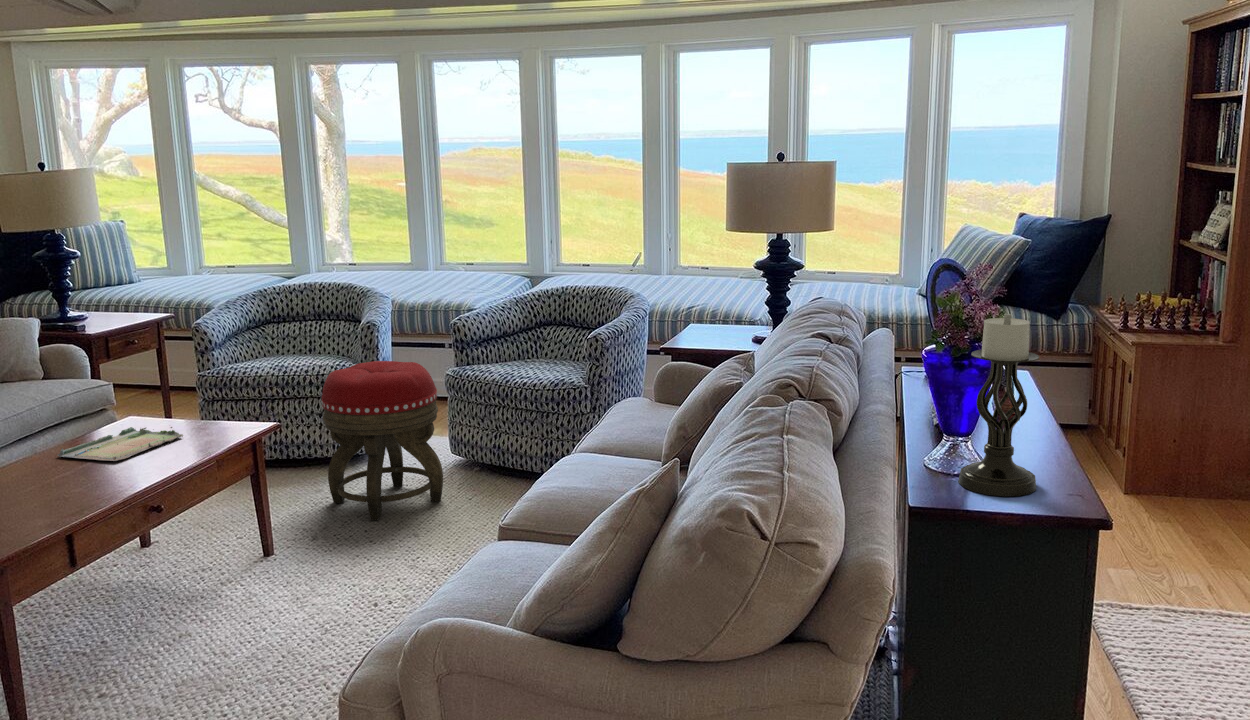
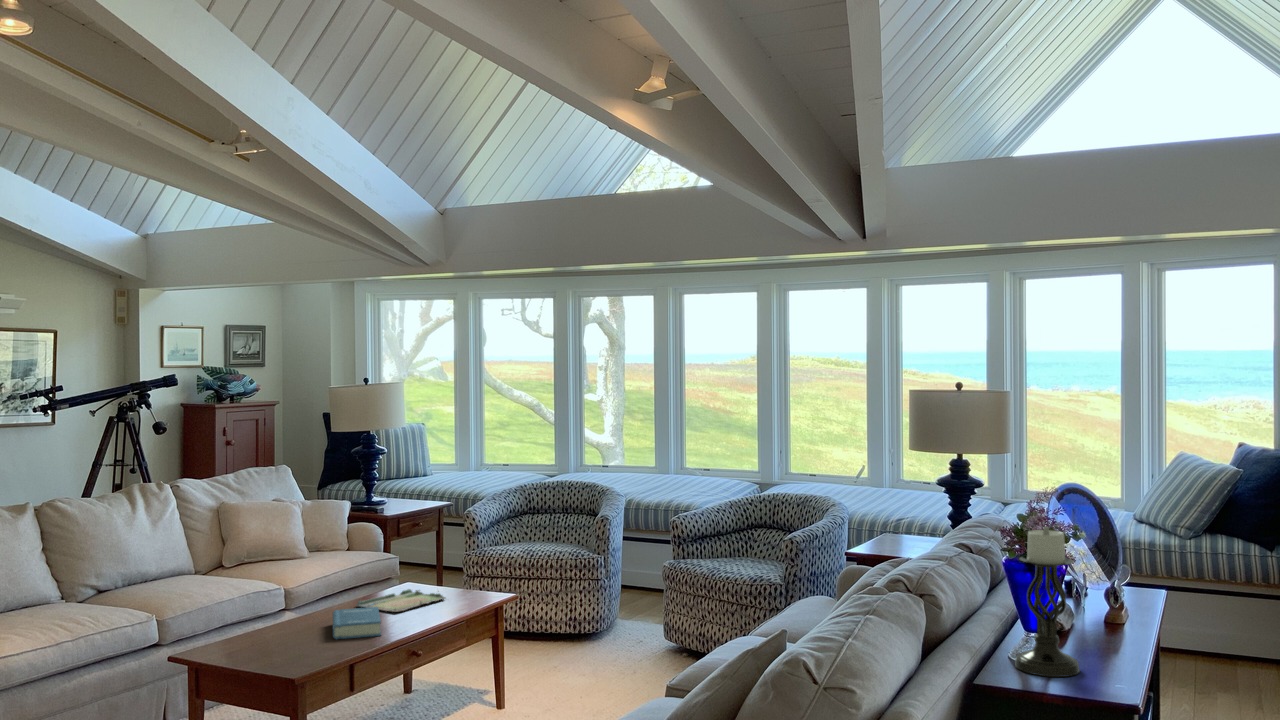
footstool: present [322,361,443,520] -> none [556,550,652,687]
hardback book: none [24,458,99,509] -> present [333,607,381,639]

